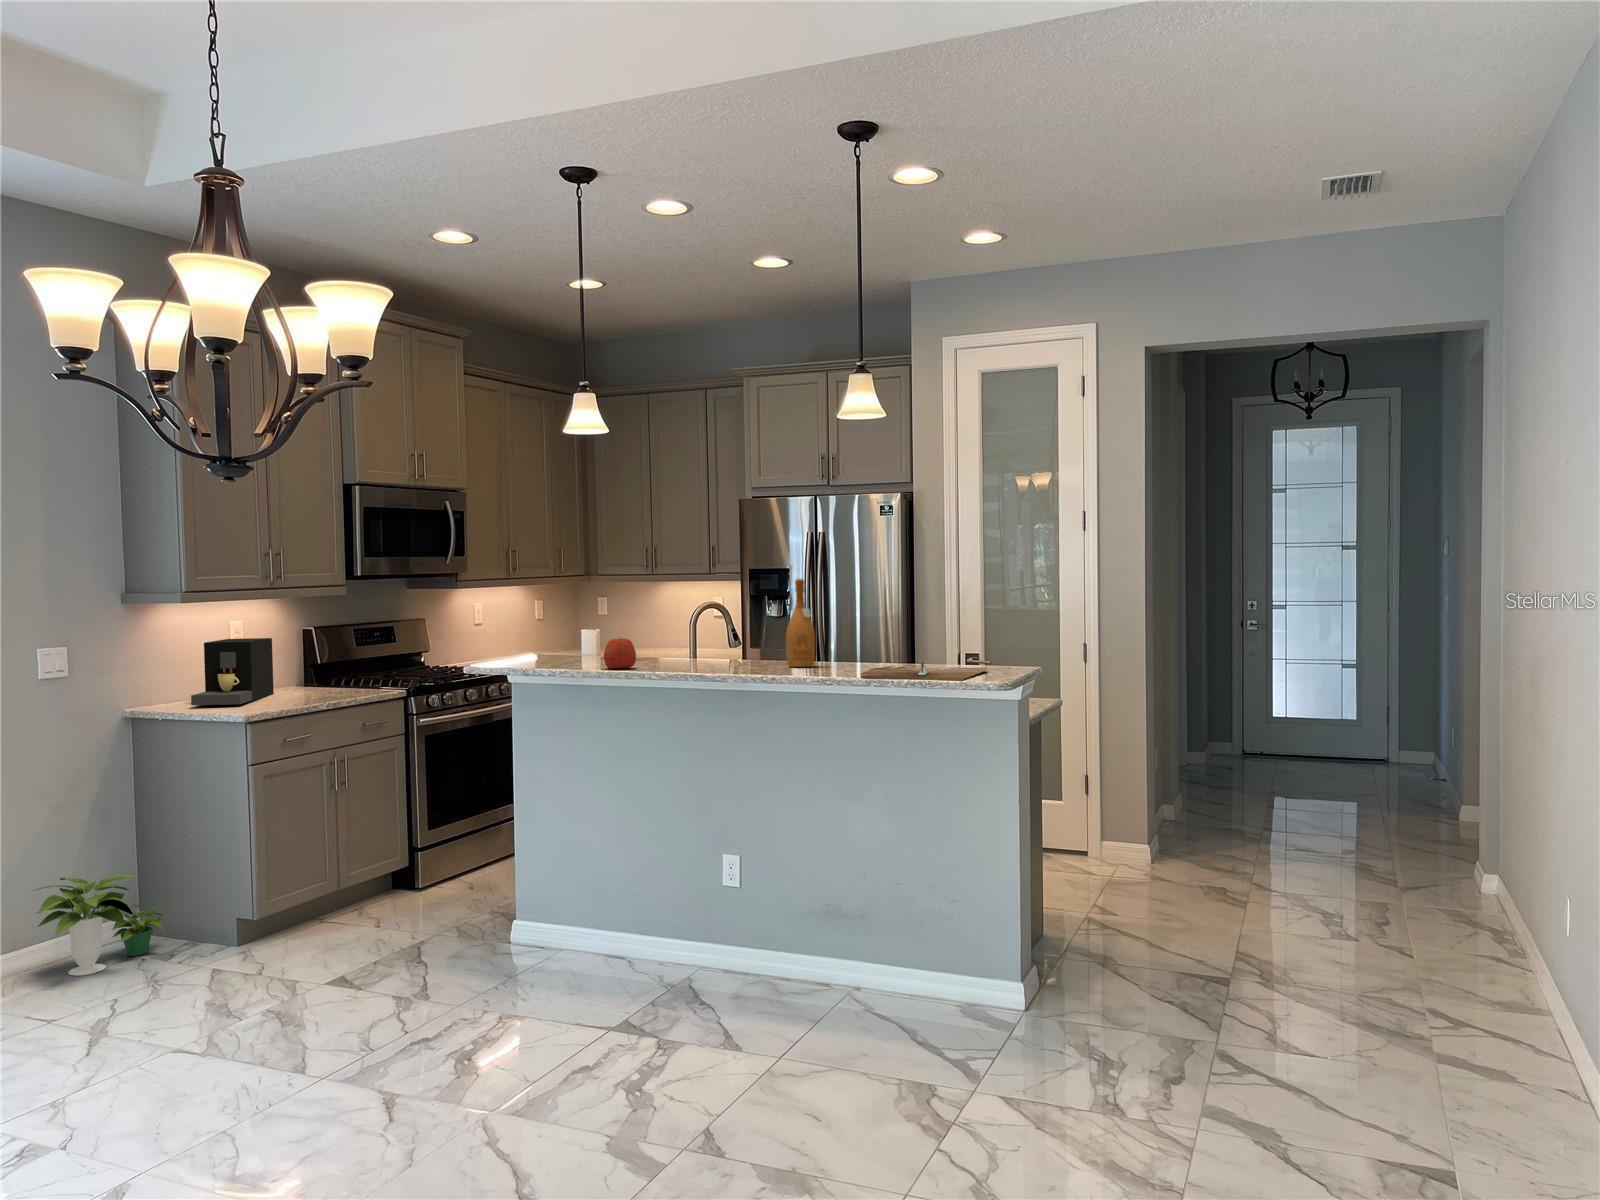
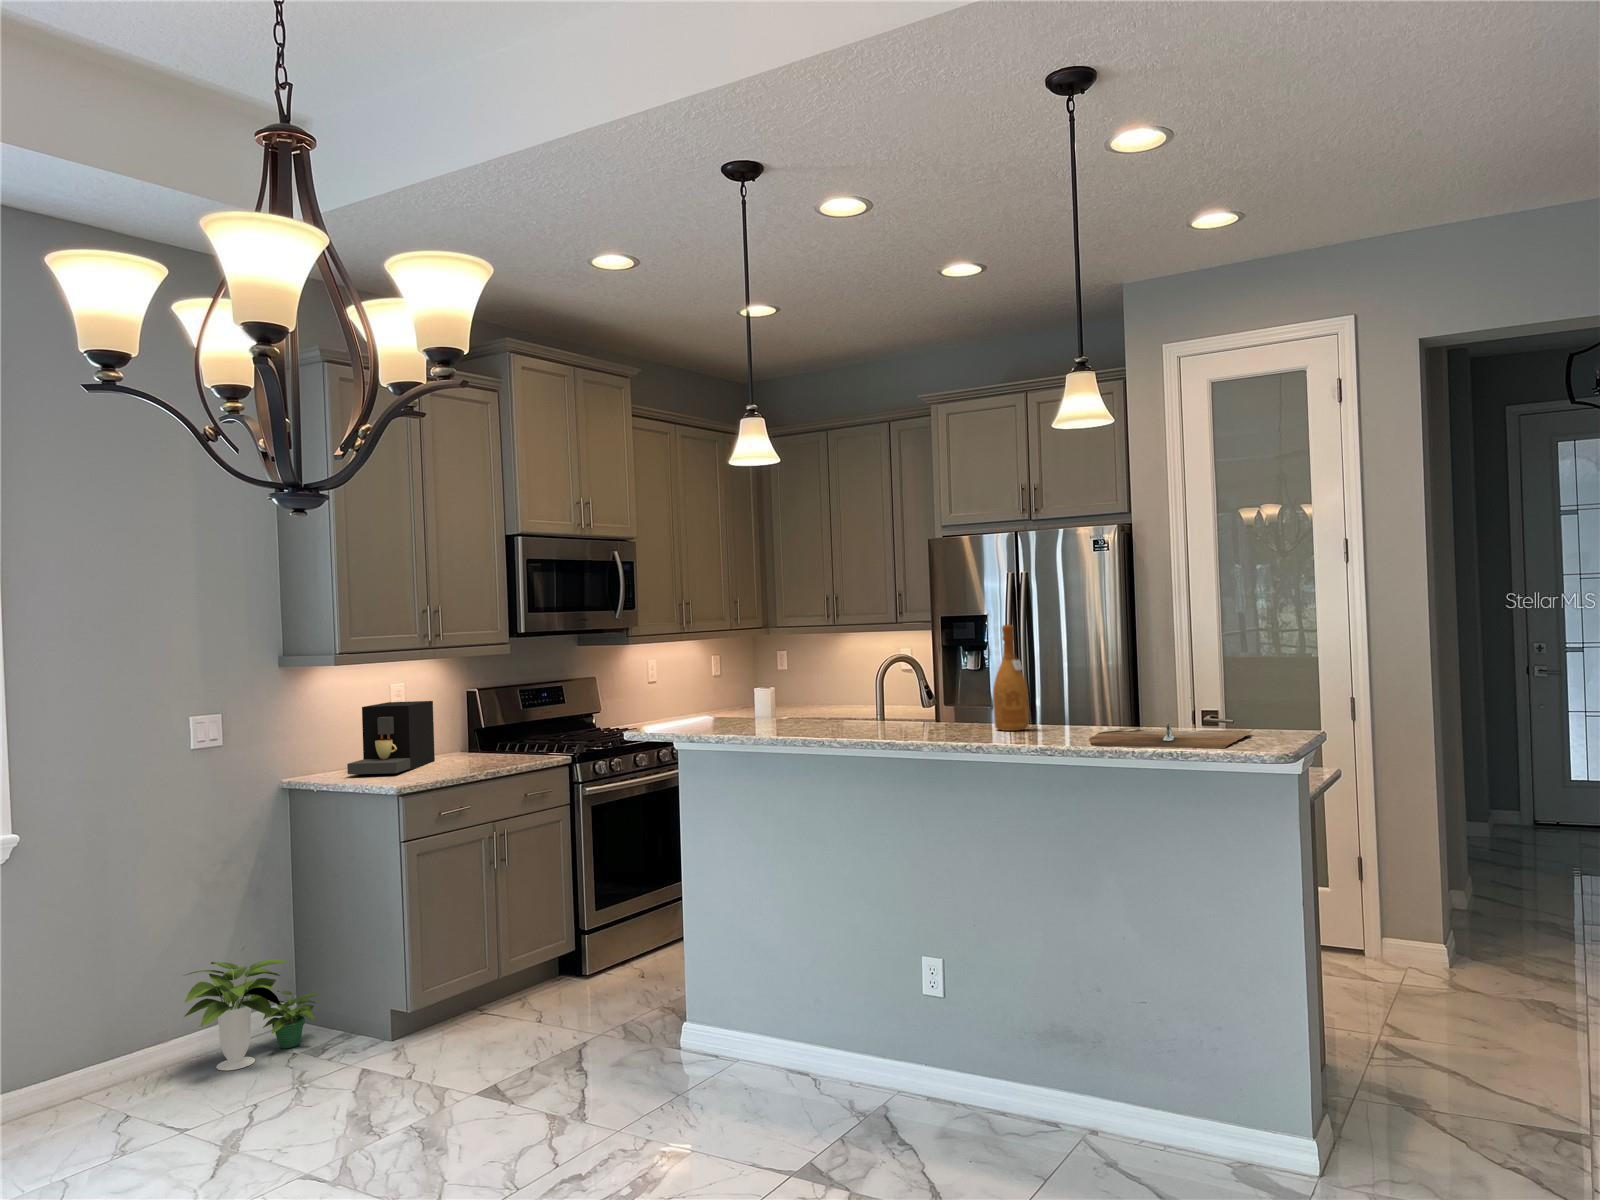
apple: present [604,637,636,669] -> none [779,697,816,734]

